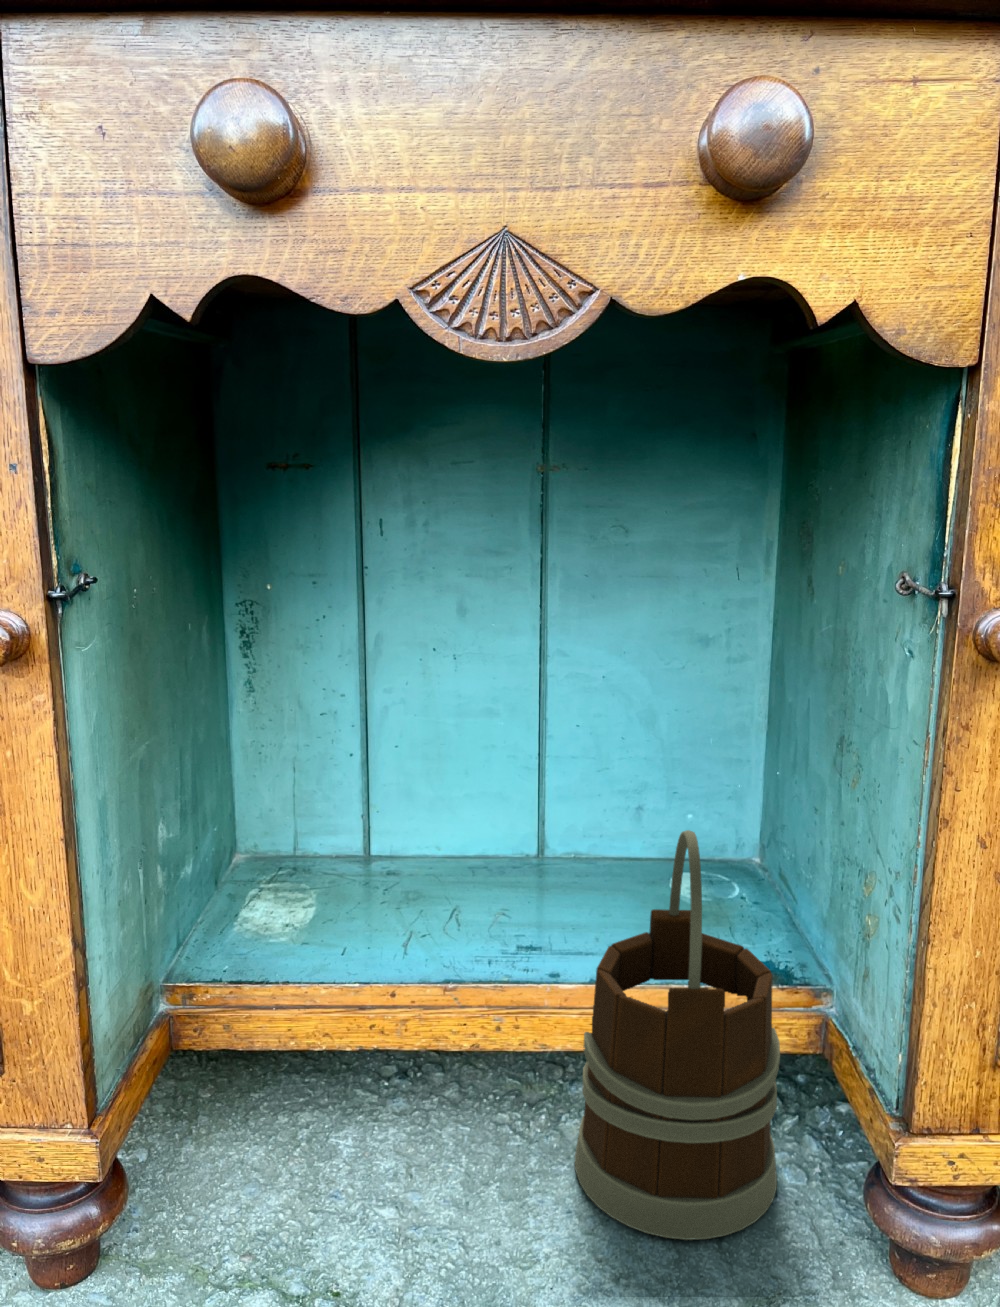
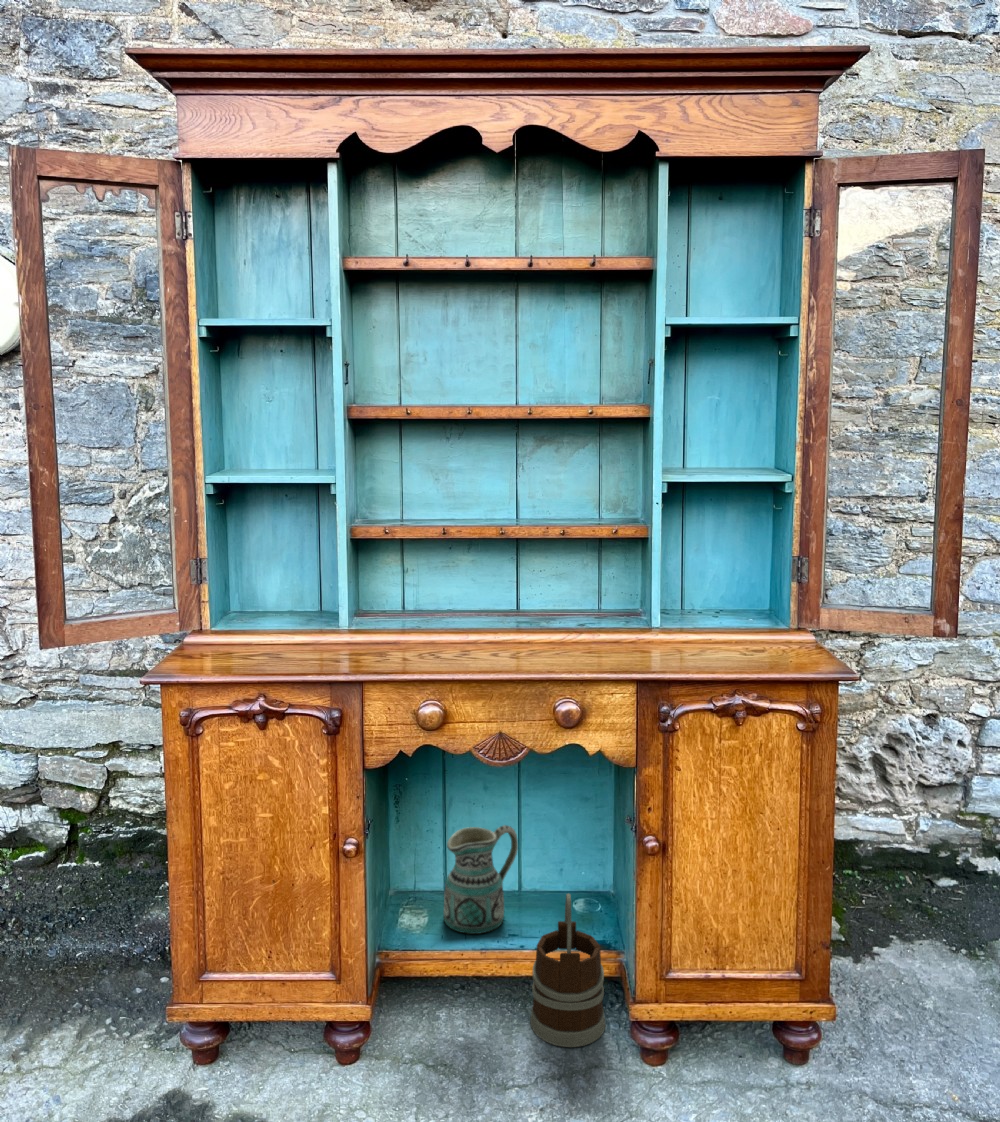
ceramic pitcher: none [354,682,543,943] -> present [444,825,518,934]

